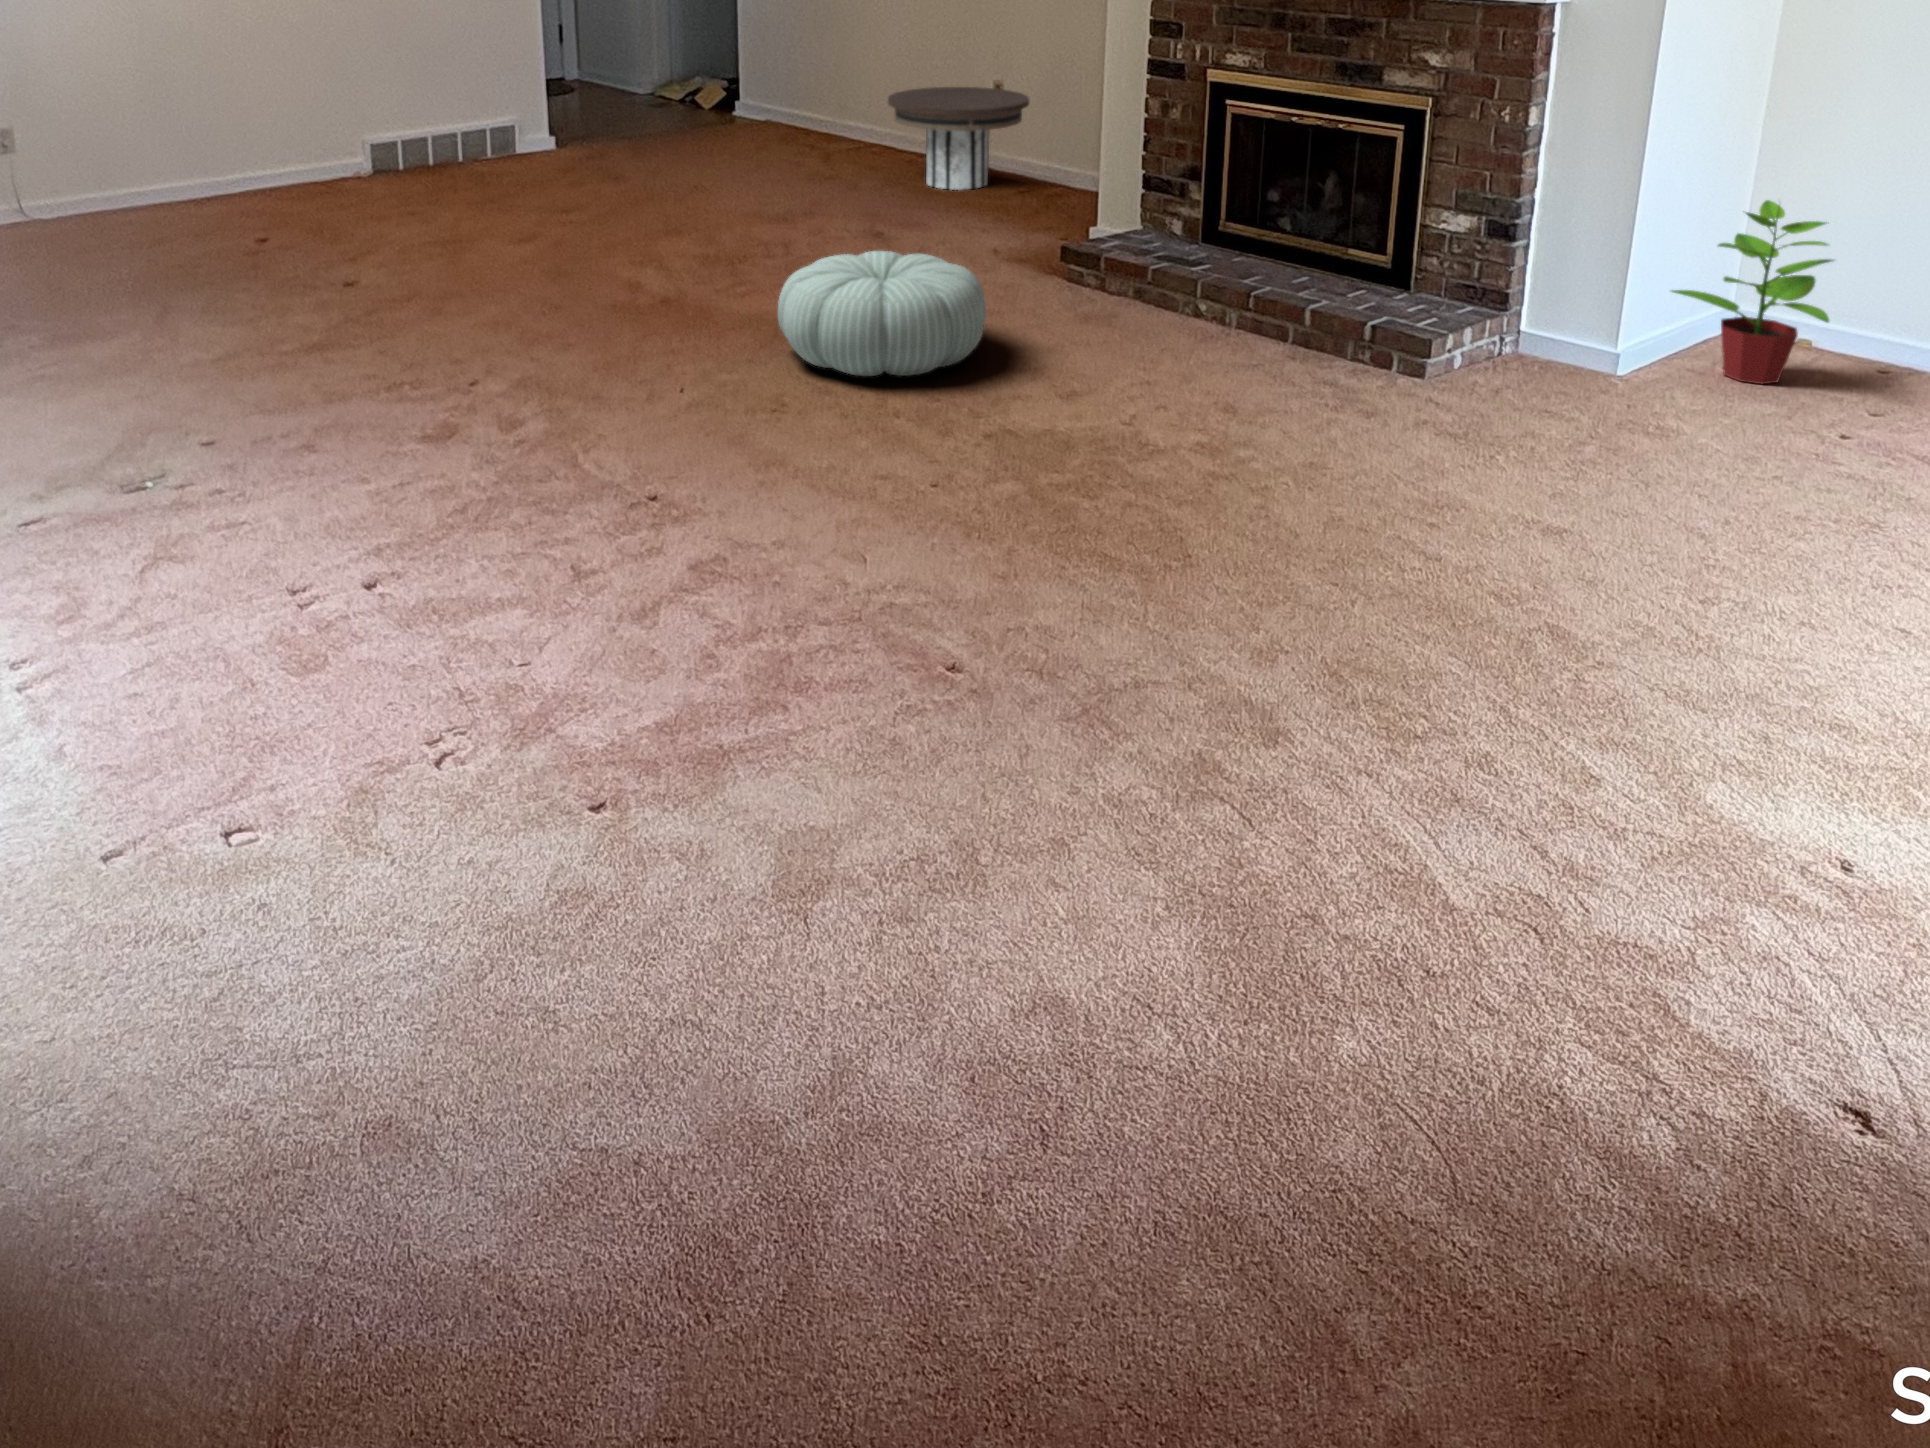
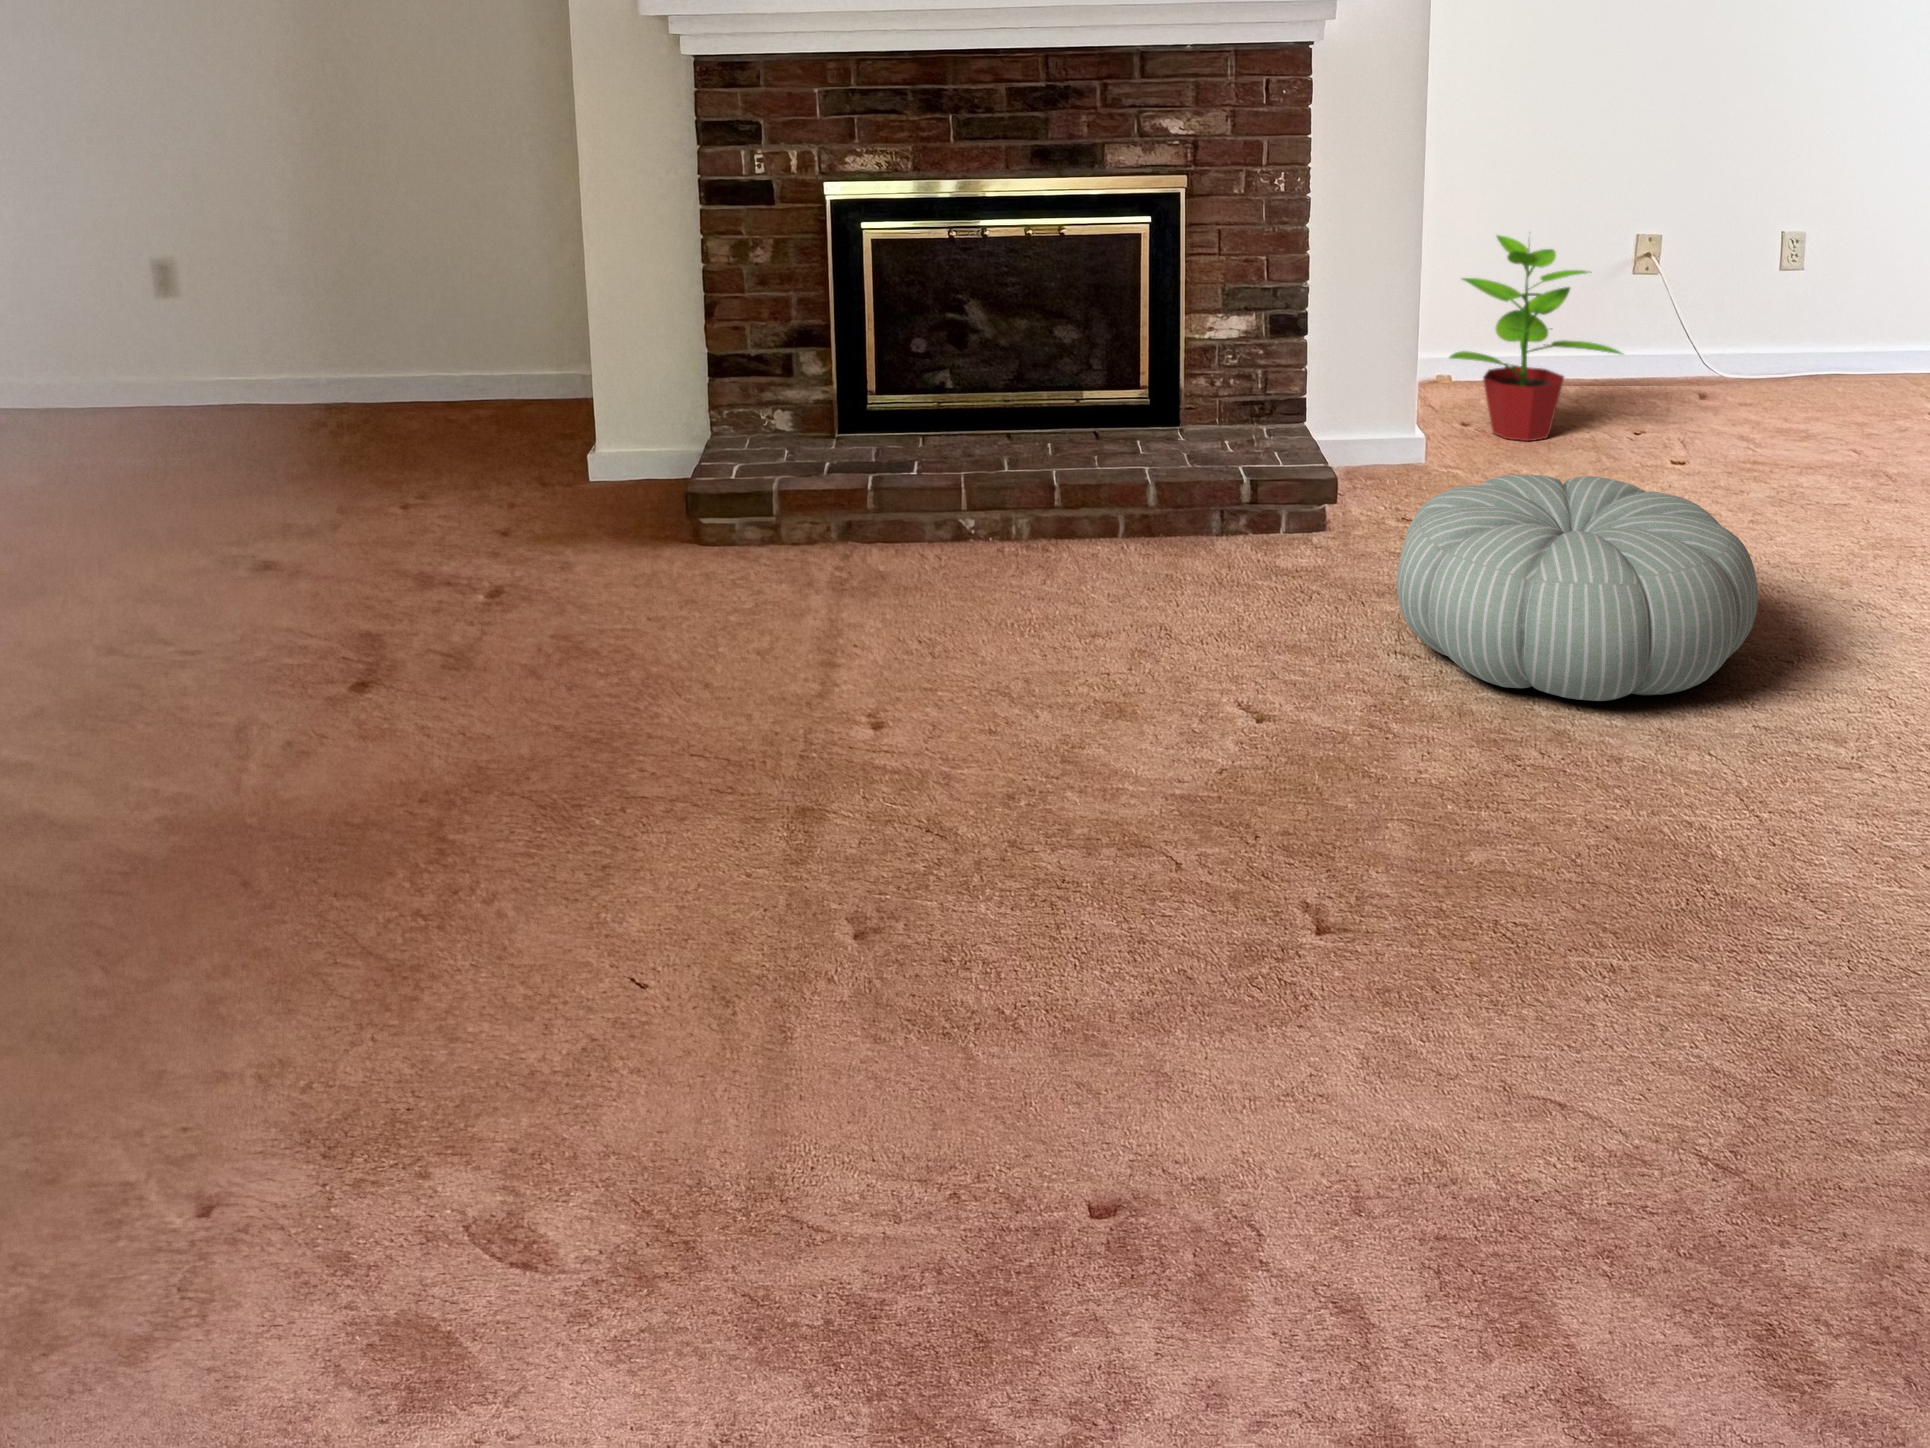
side table: present [888,87,1029,190] -> none [82,269,343,454]
pouf: present [778,251,986,376] -> present [1397,475,1758,701]

